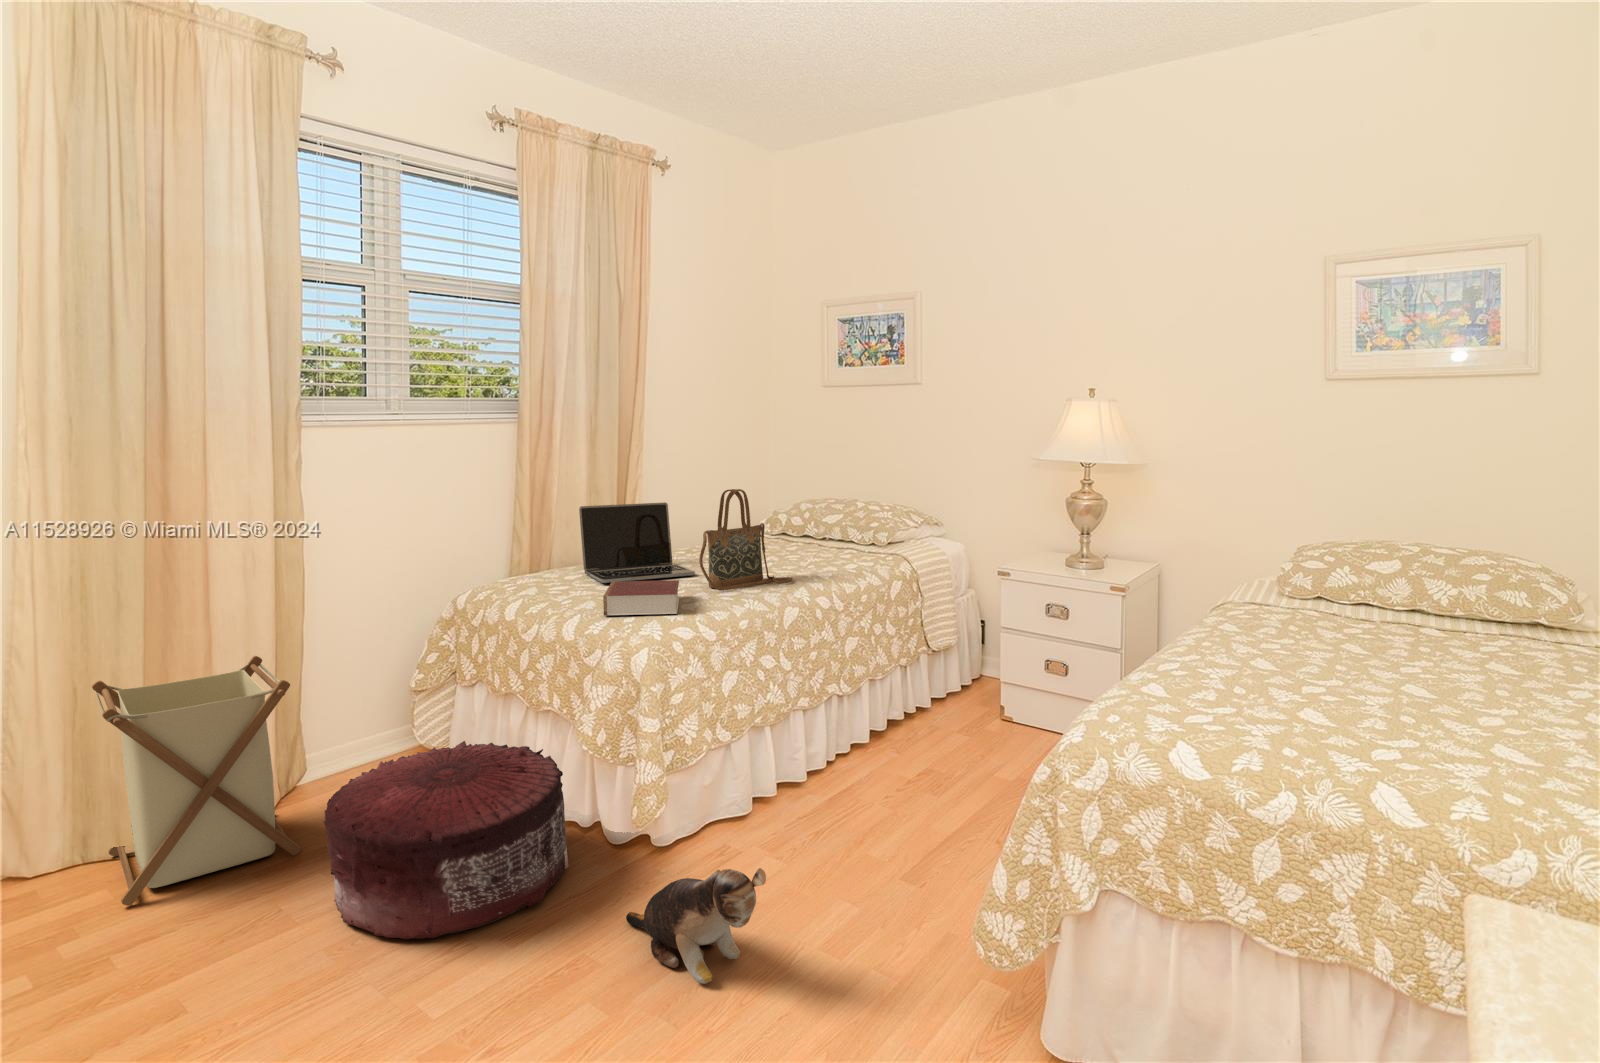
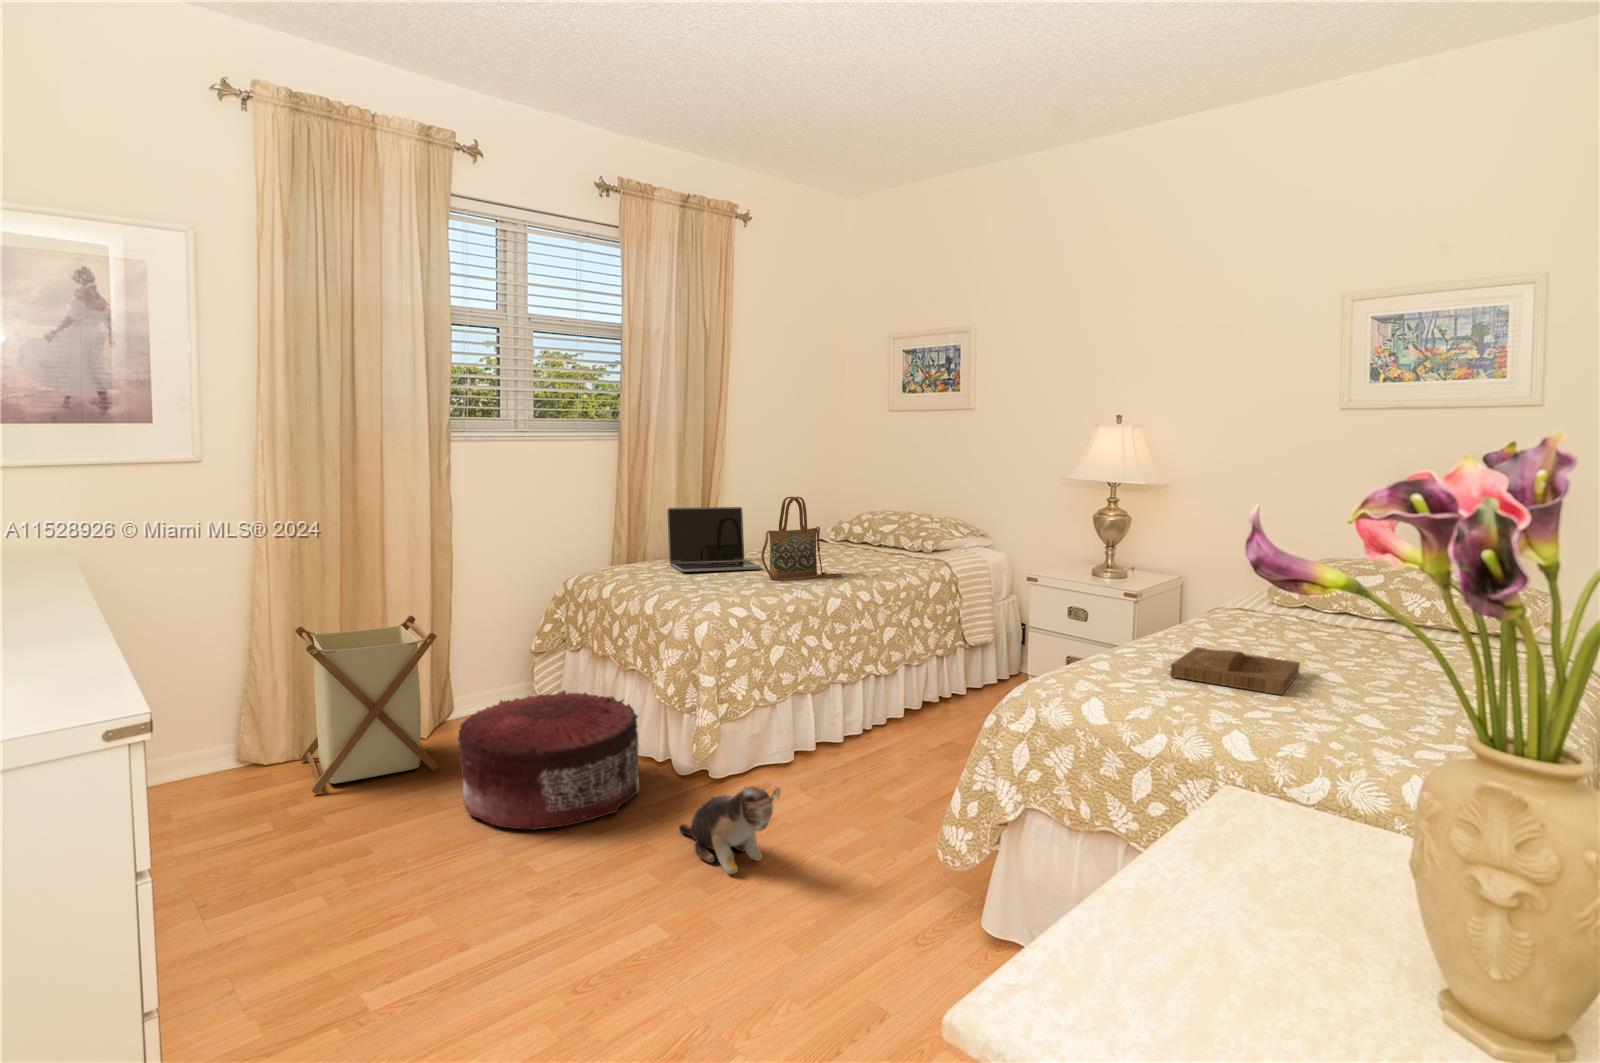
book: present [603,580,679,615] -> none [678,570,743,597]
tray: none [1249,660,1398,724] -> present [1170,647,1300,695]

